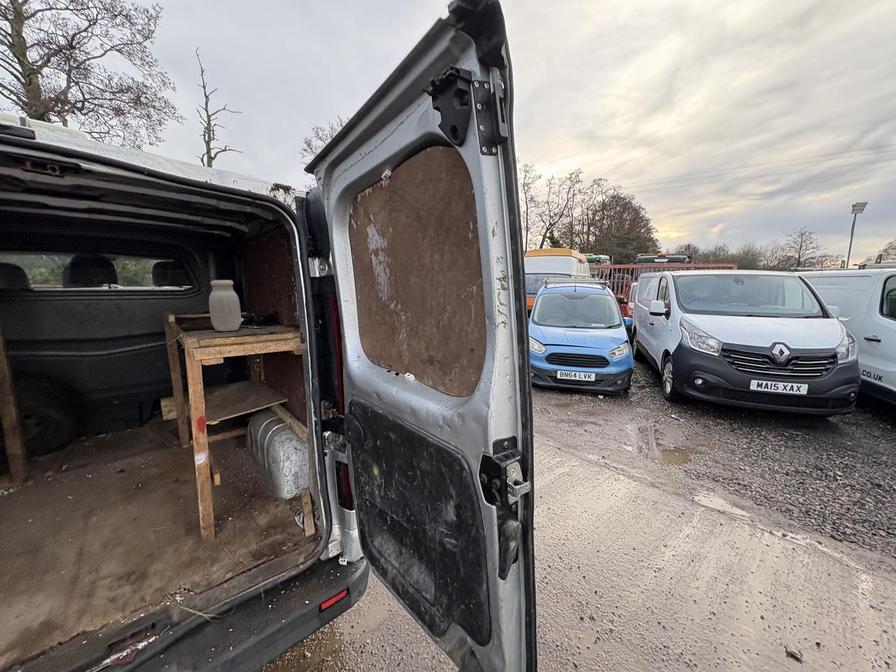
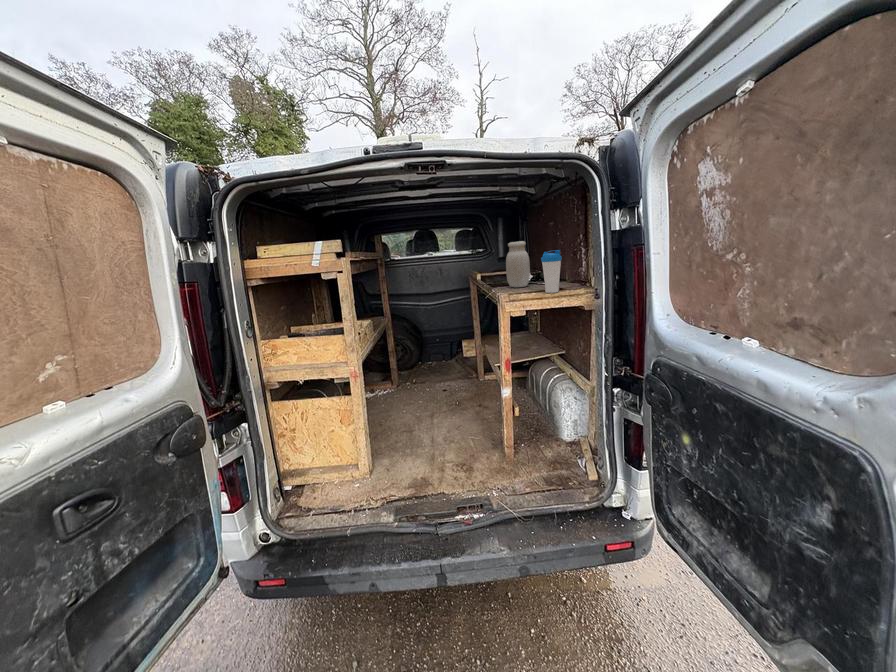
water bottle: none [247,292,271,337] -> present [541,250,562,293]

